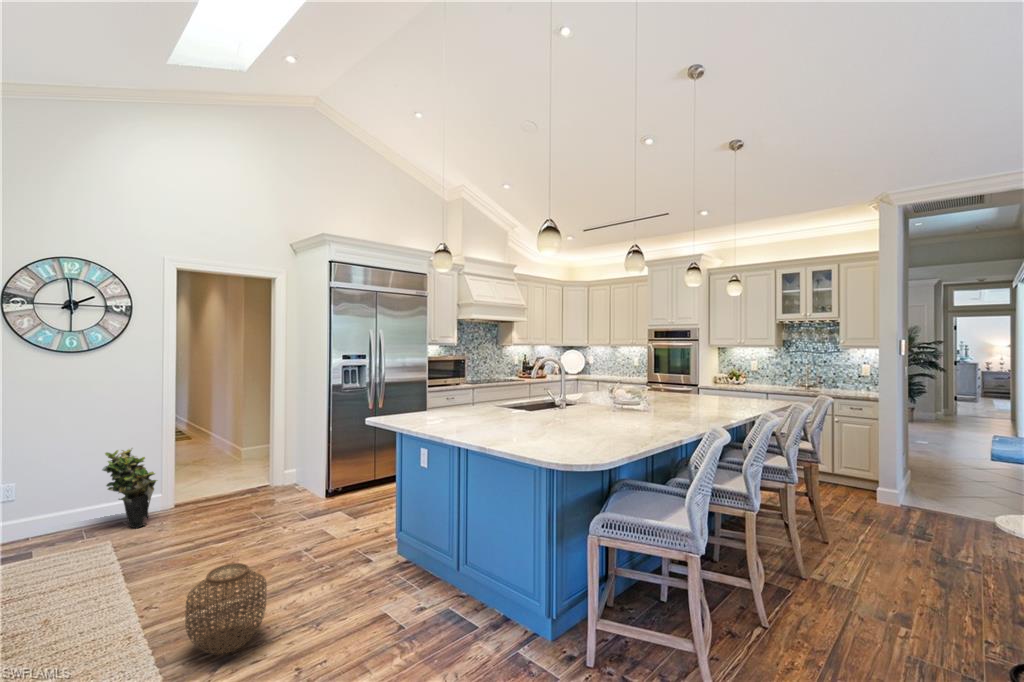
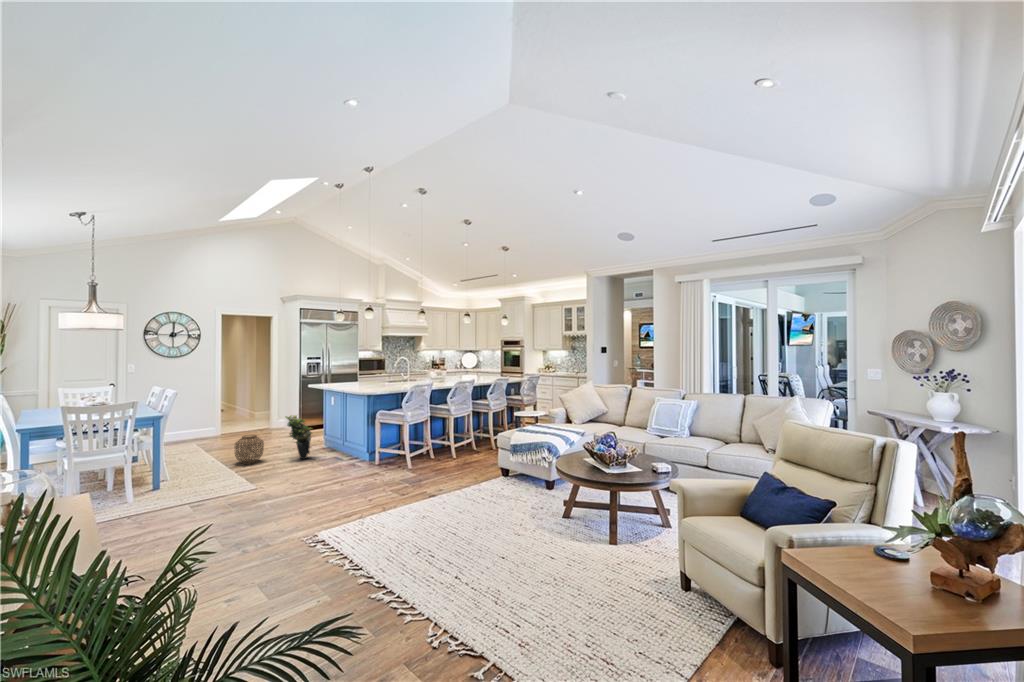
potted plant: present [102,449,157,528] -> present [285,415,312,459]

